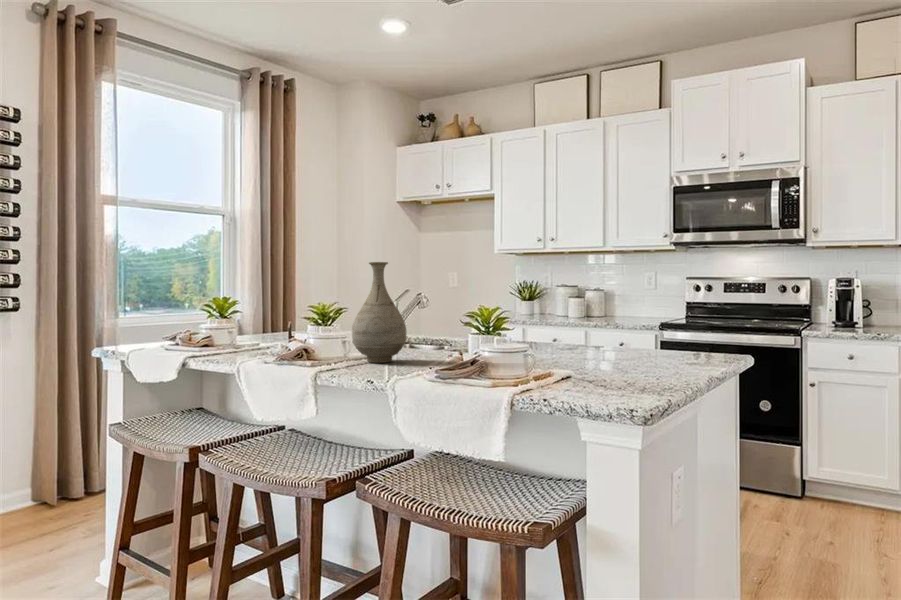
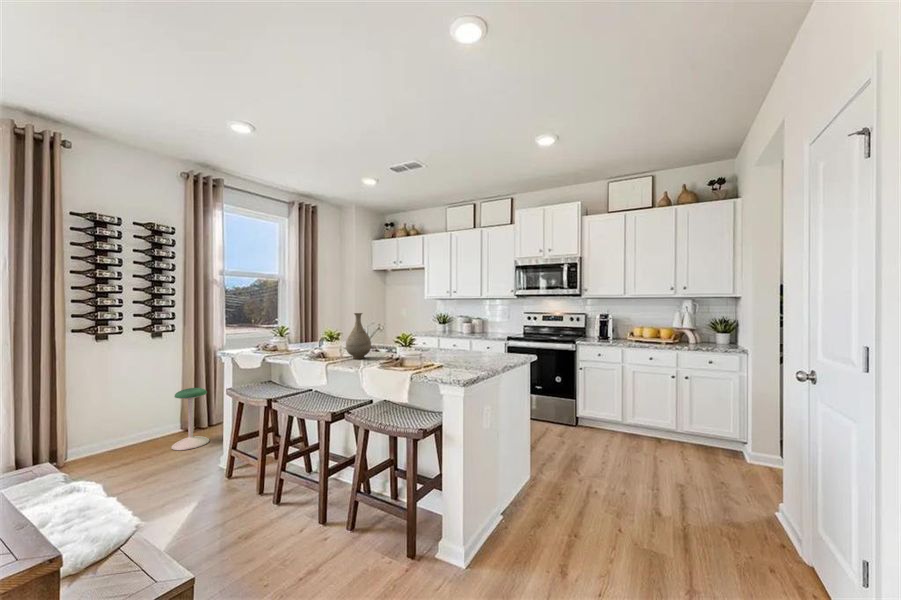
stool: none [19,420,90,540] -> present [171,388,209,450]

